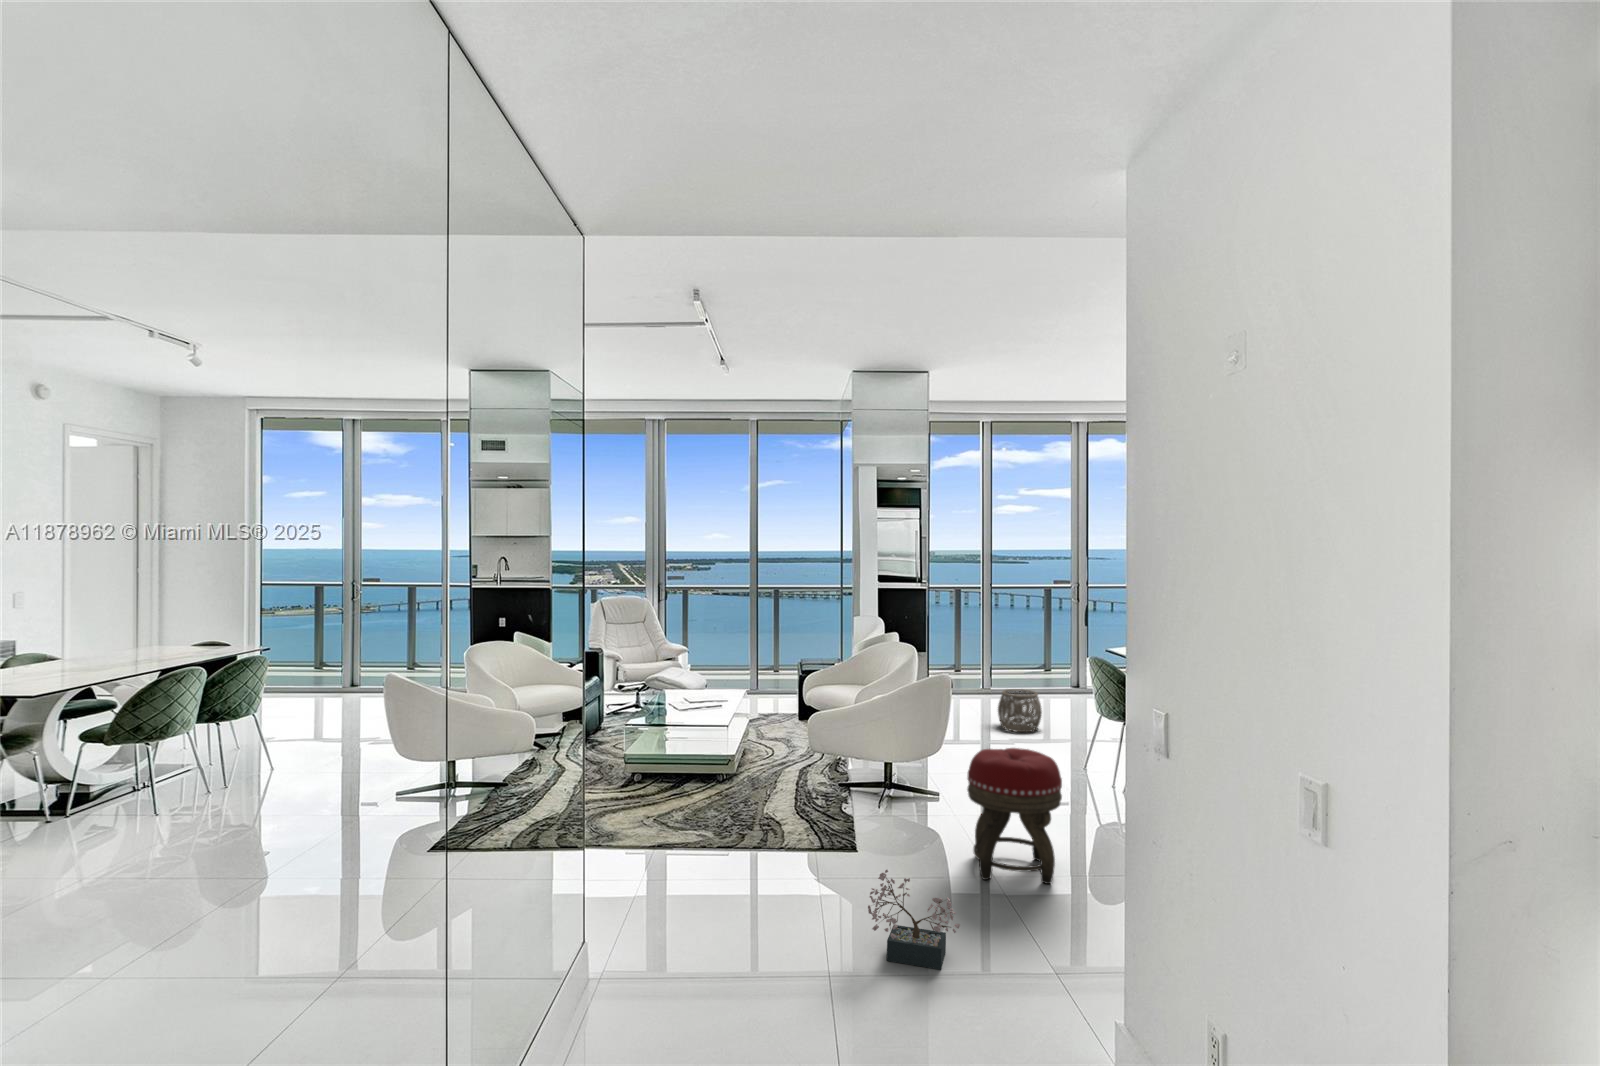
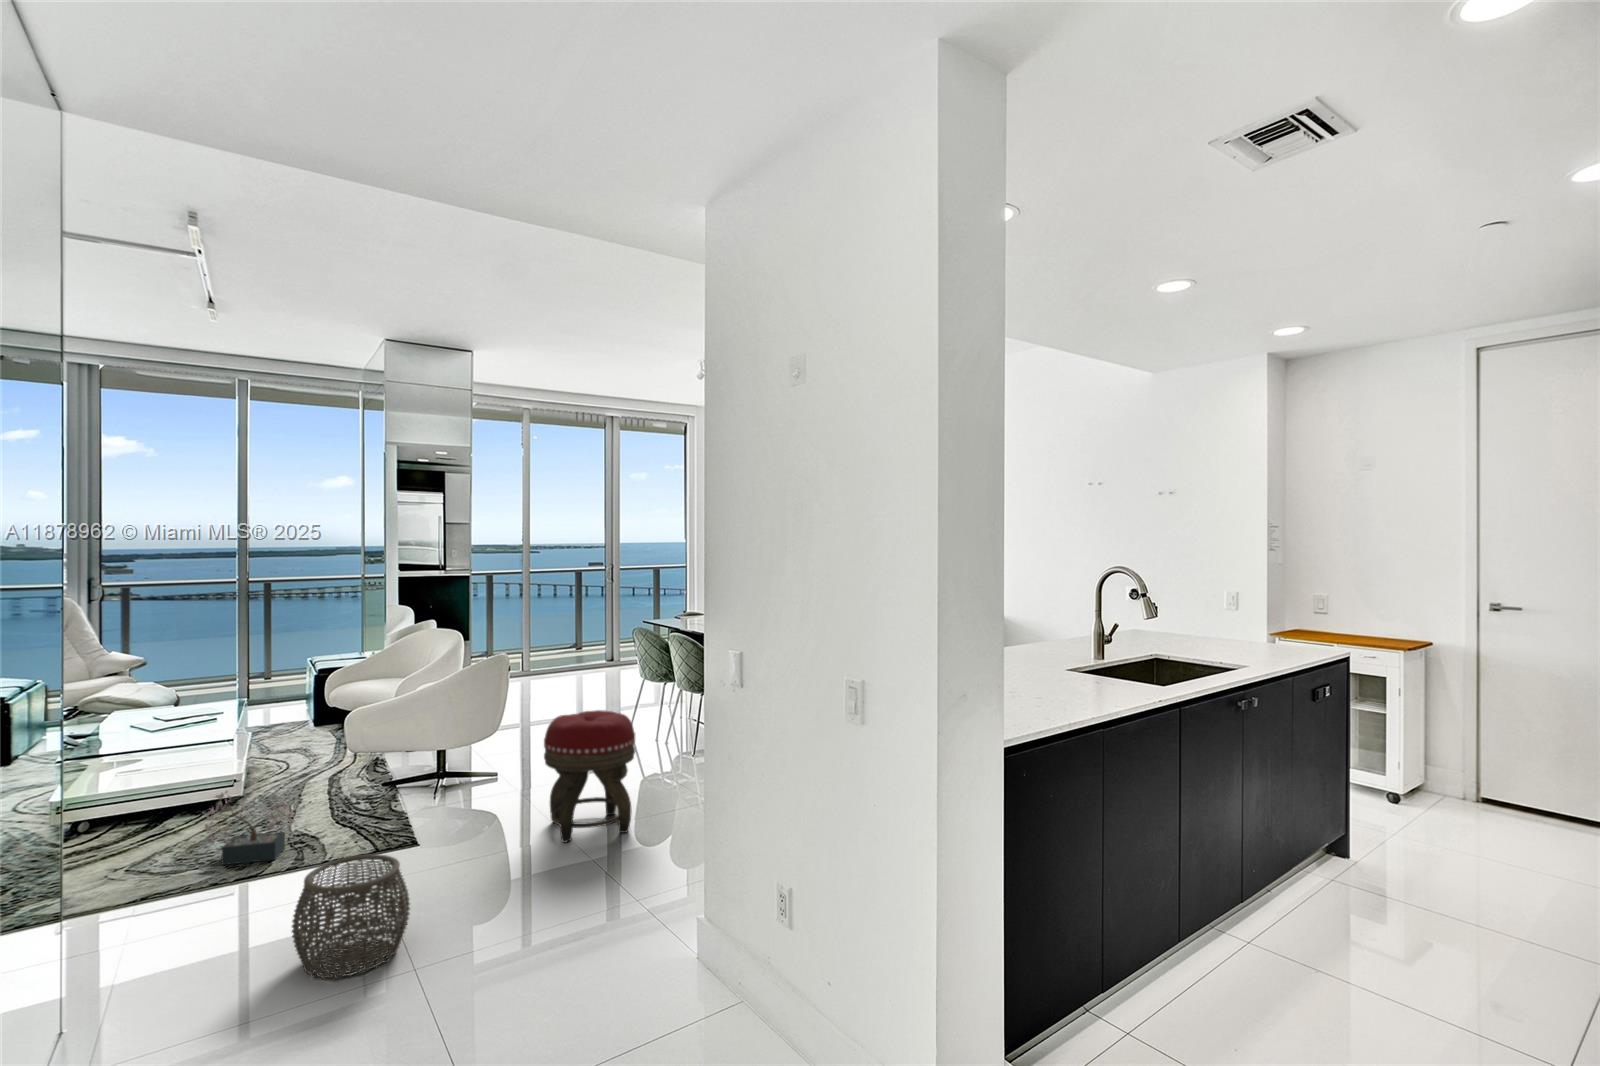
woven basket: present [998,689,1042,732] -> present [292,854,410,979]
decorative plant: present [868,870,960,970] -> present [203,791,295,865]

